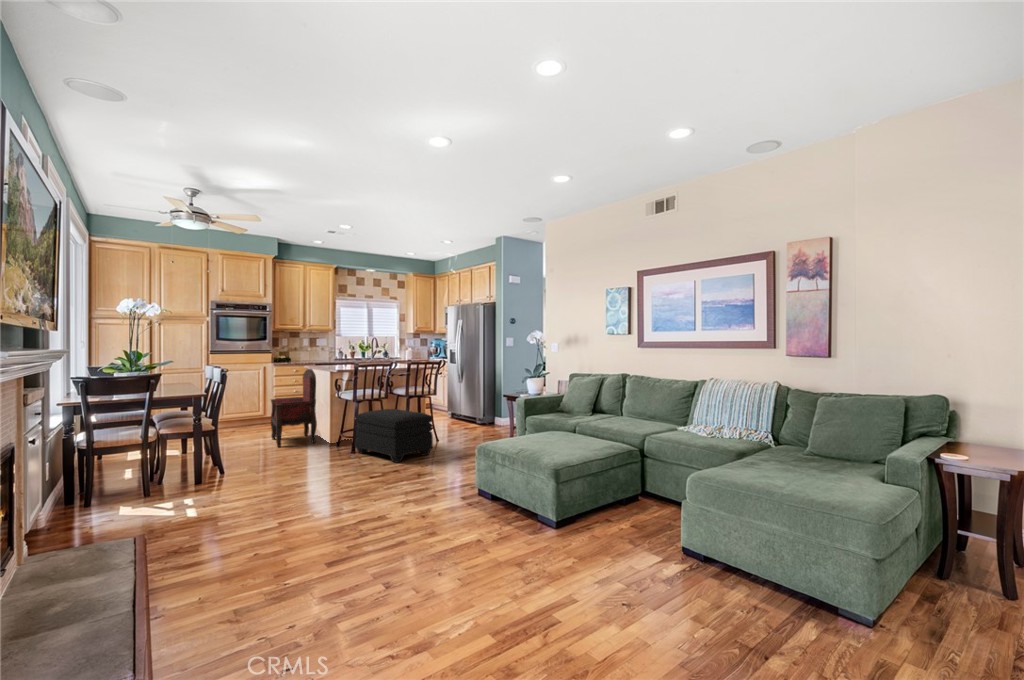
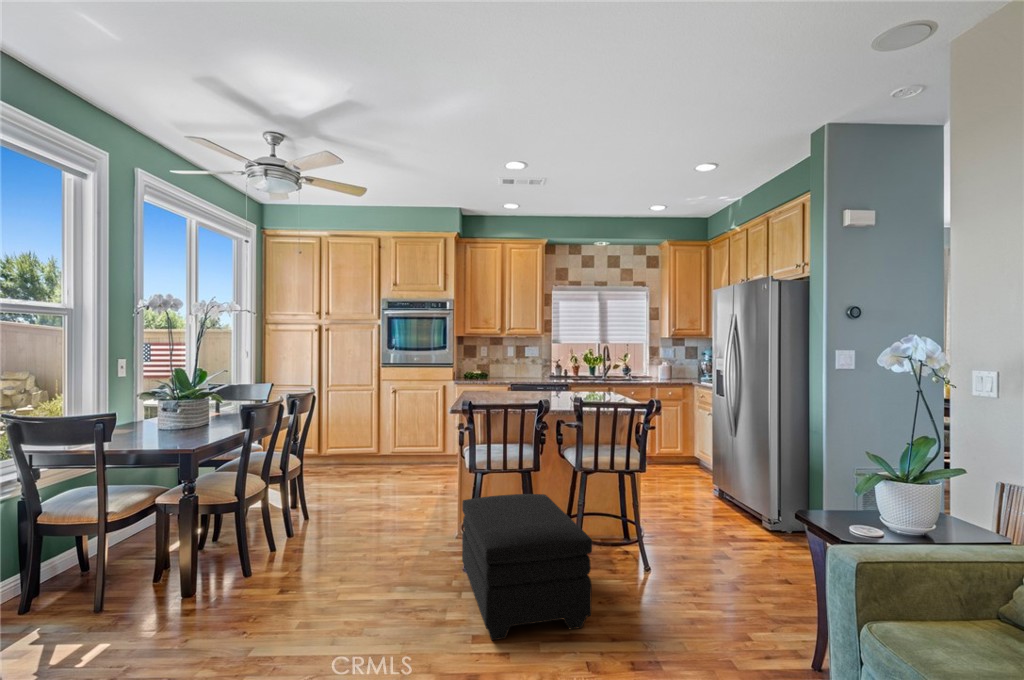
armchair: present [271,369,317,447] -> none [386,398,459,523]

